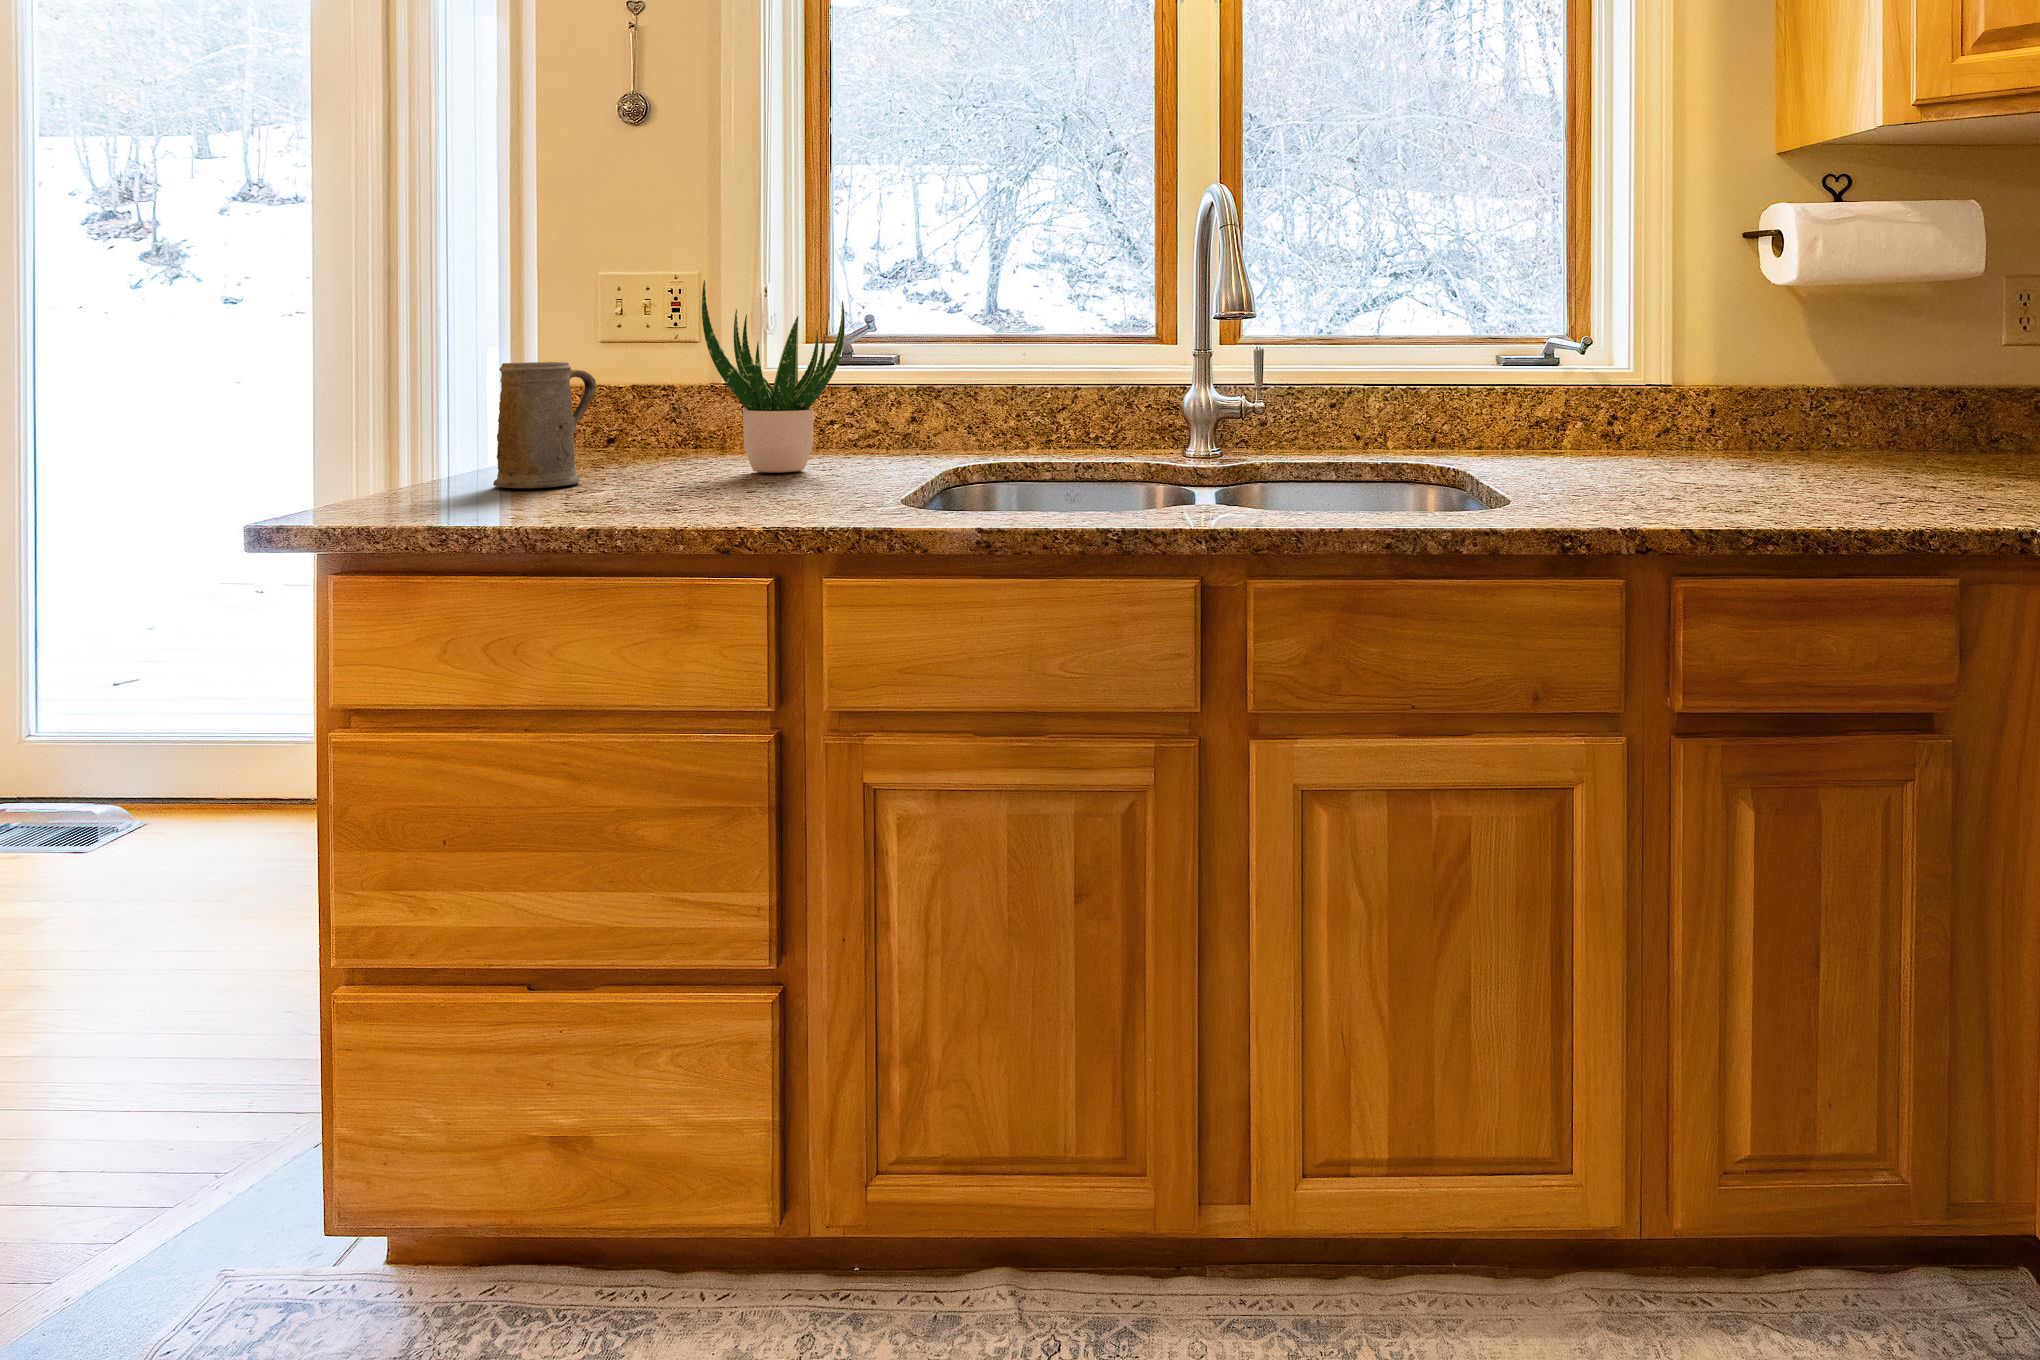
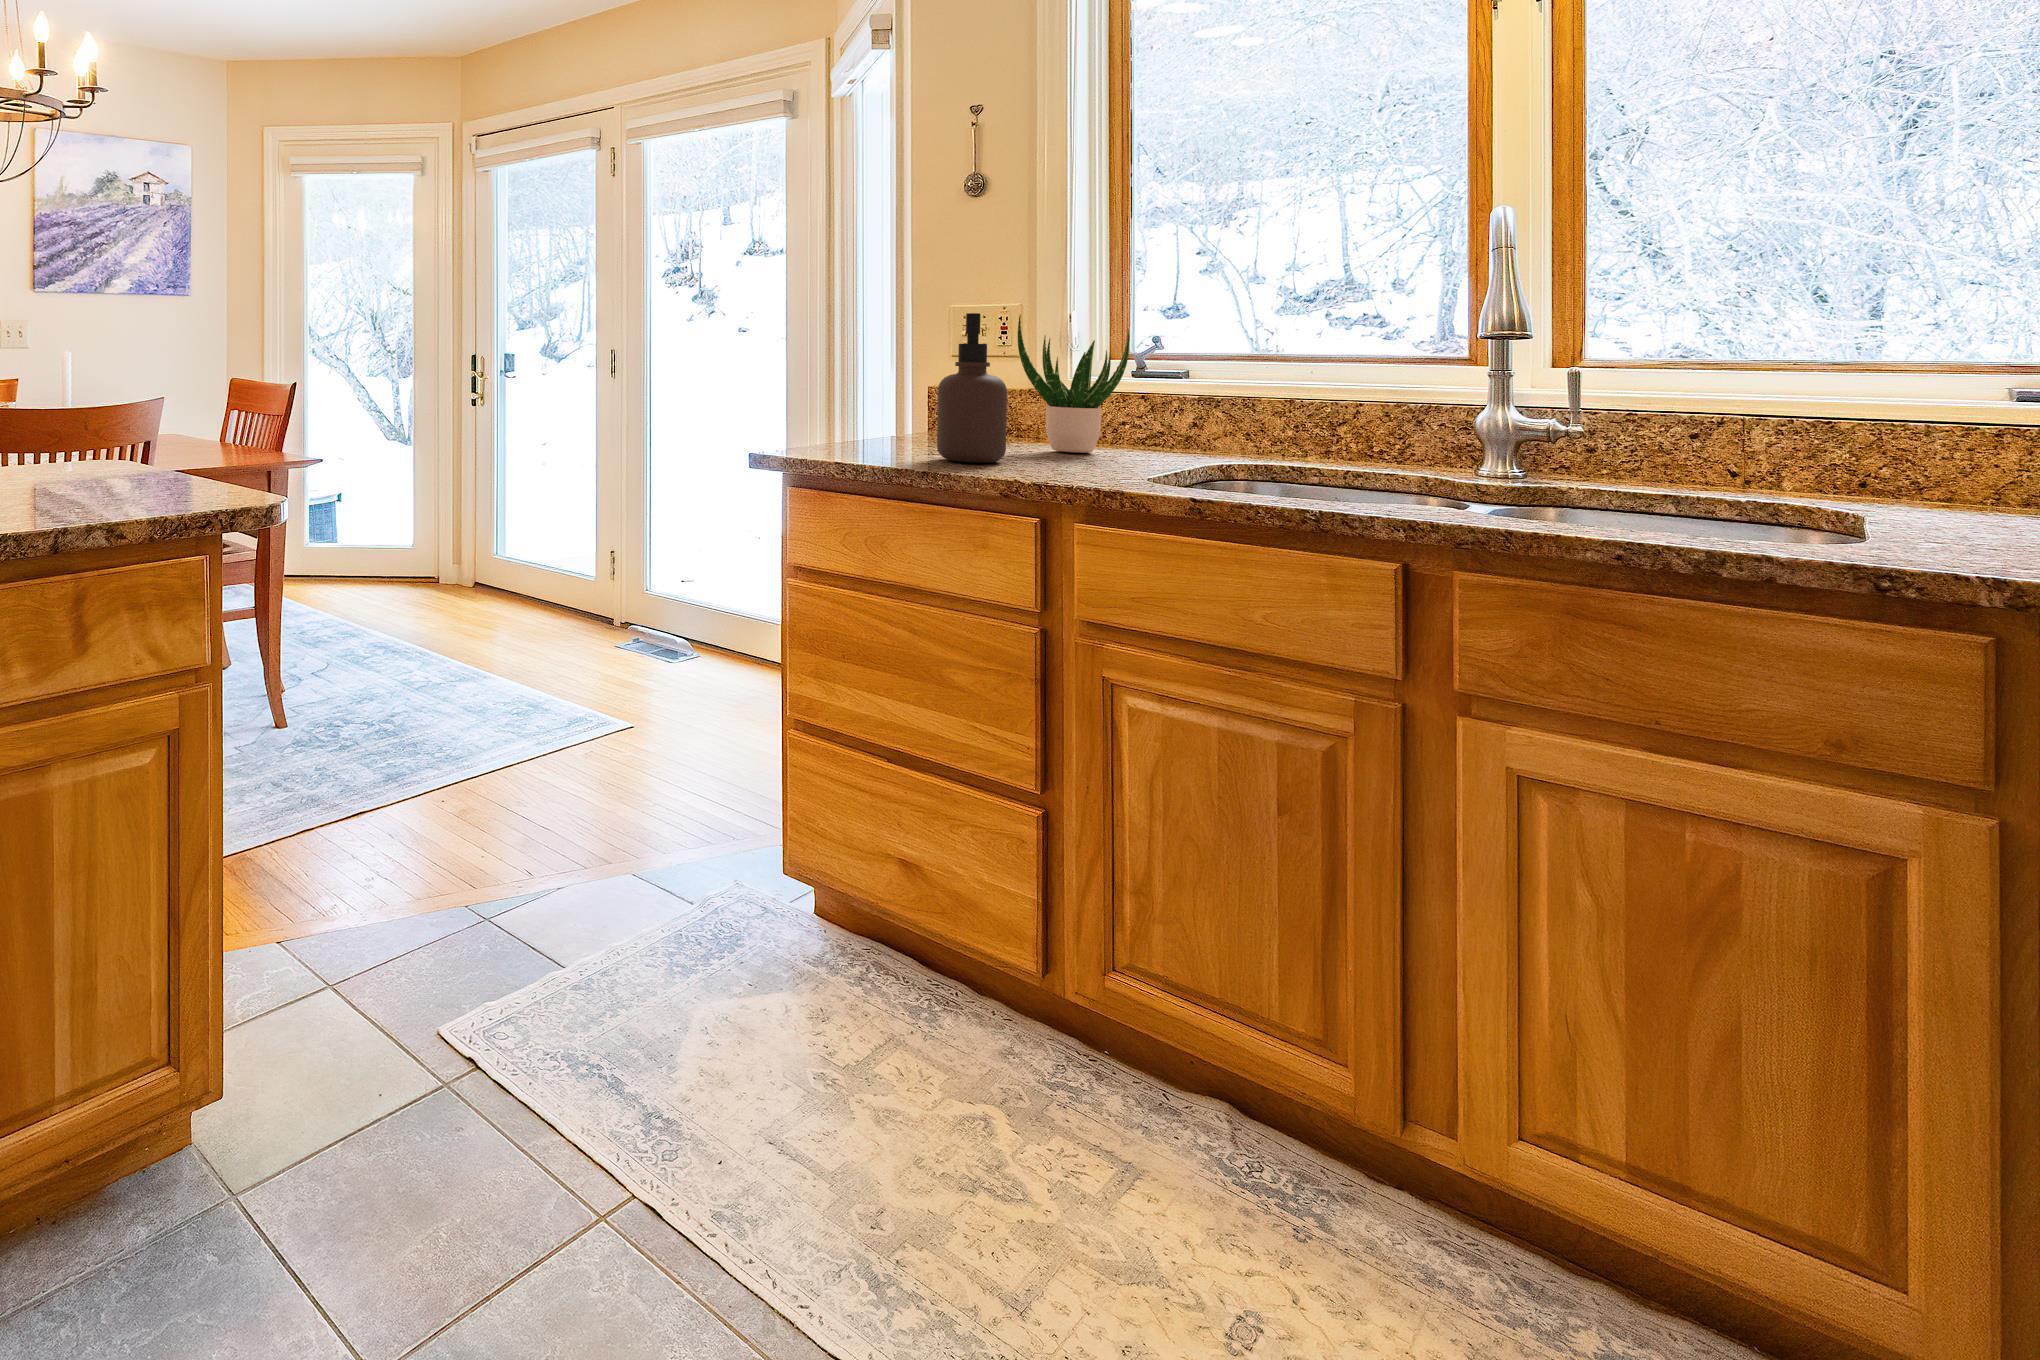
soap dispenser: none [600,280,702,504] -> present [937,313,1007,463]
mug: present [493,362,596,488] -> none [877,367,943,448]

